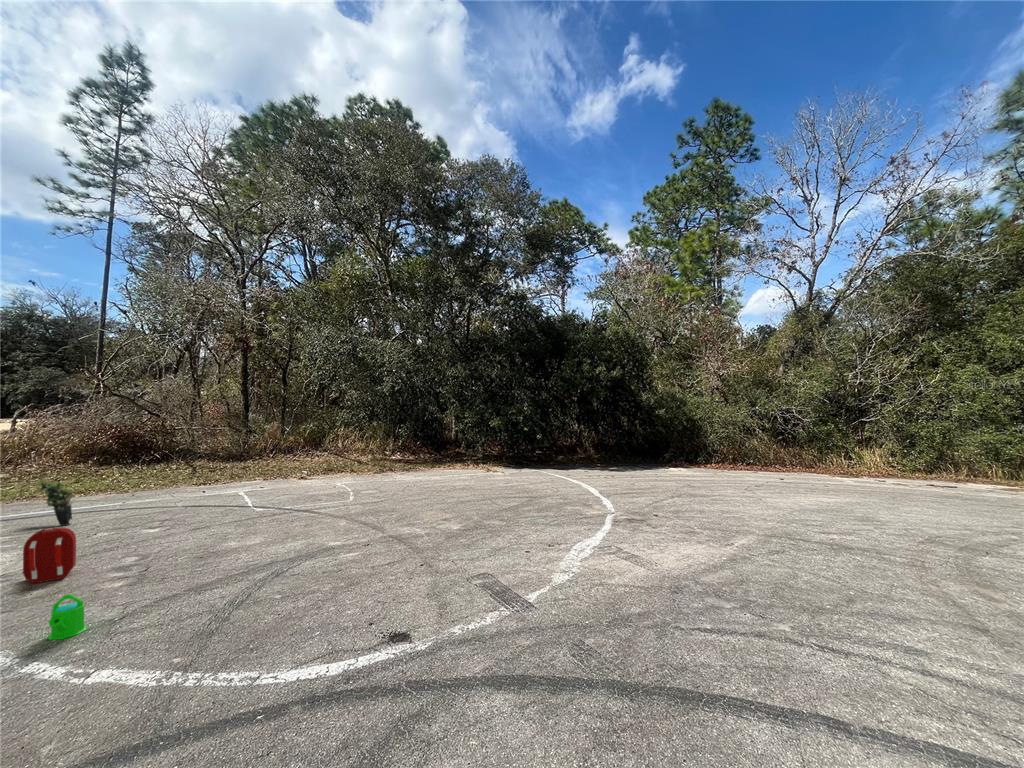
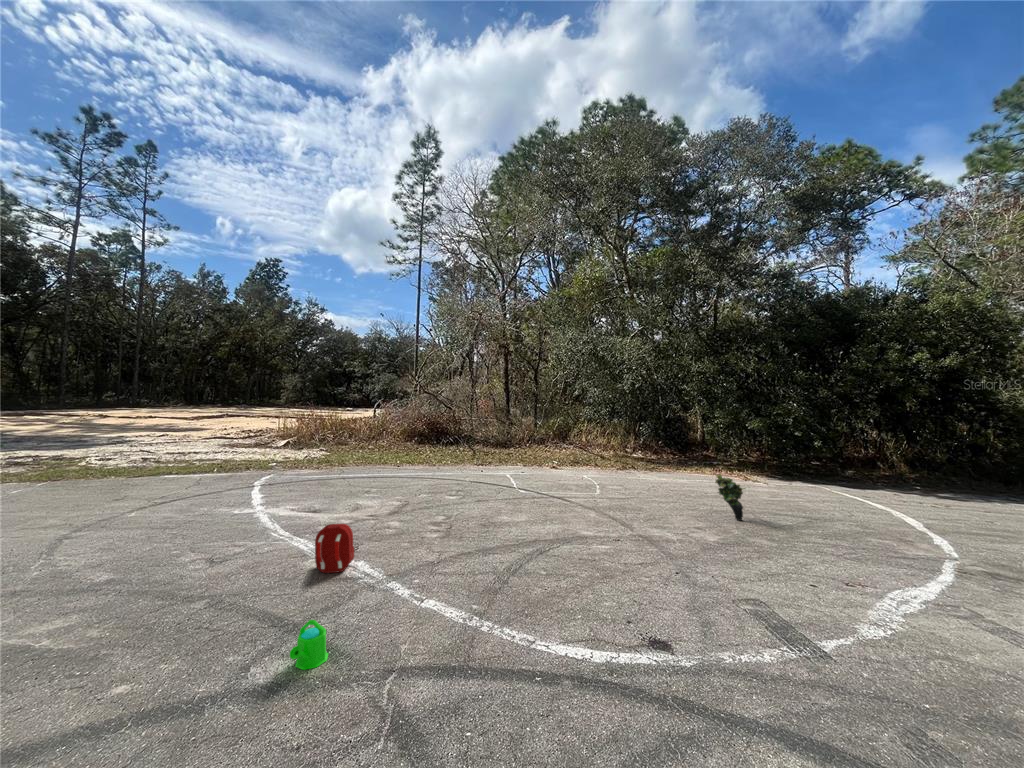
potted plant: present [36,480,75,526] -> present [715,474,745,521]

